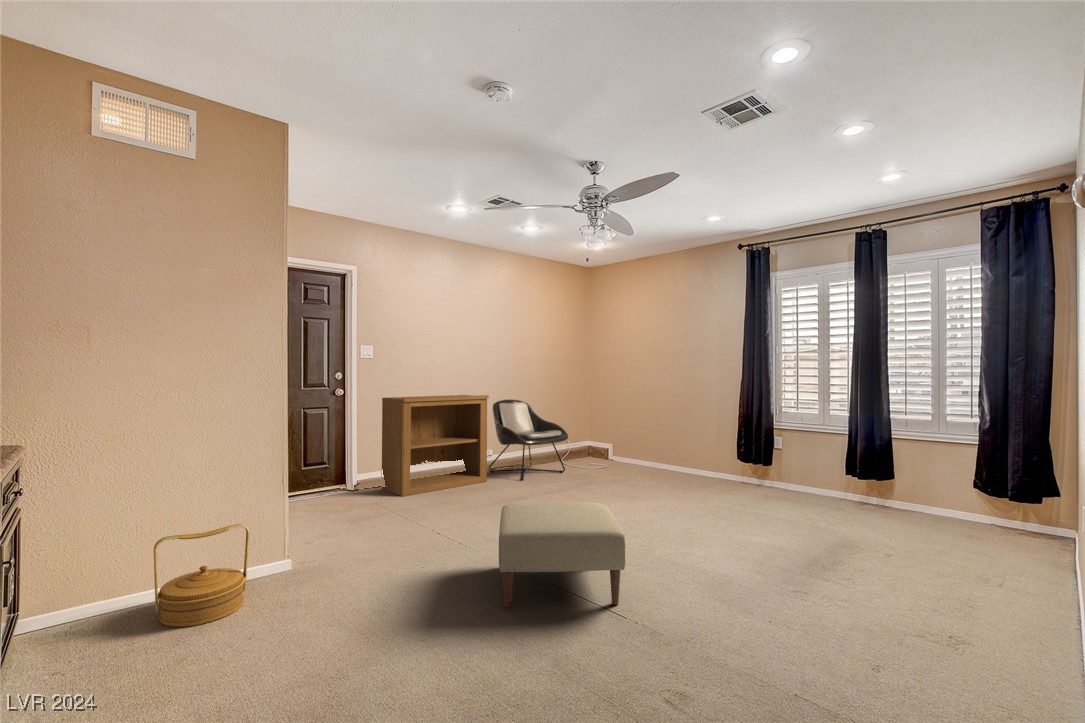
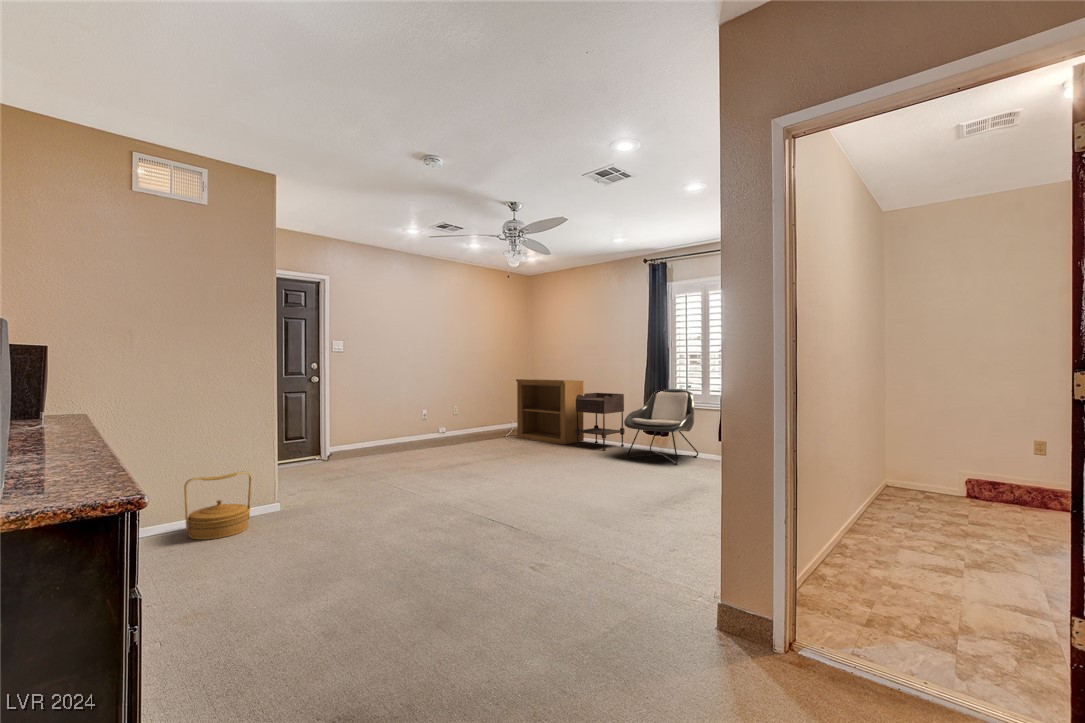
bookshelf: present [381,395,489,496] -> present [516,379,584,444]
lounge chair: present [489,399,568,480] -> present [624,389,698,465]
side table: none [650,408,711,481] -> present [575,393,625,451]
ottoman: present [499,502,625,607] -> none [433,457,522,525]

